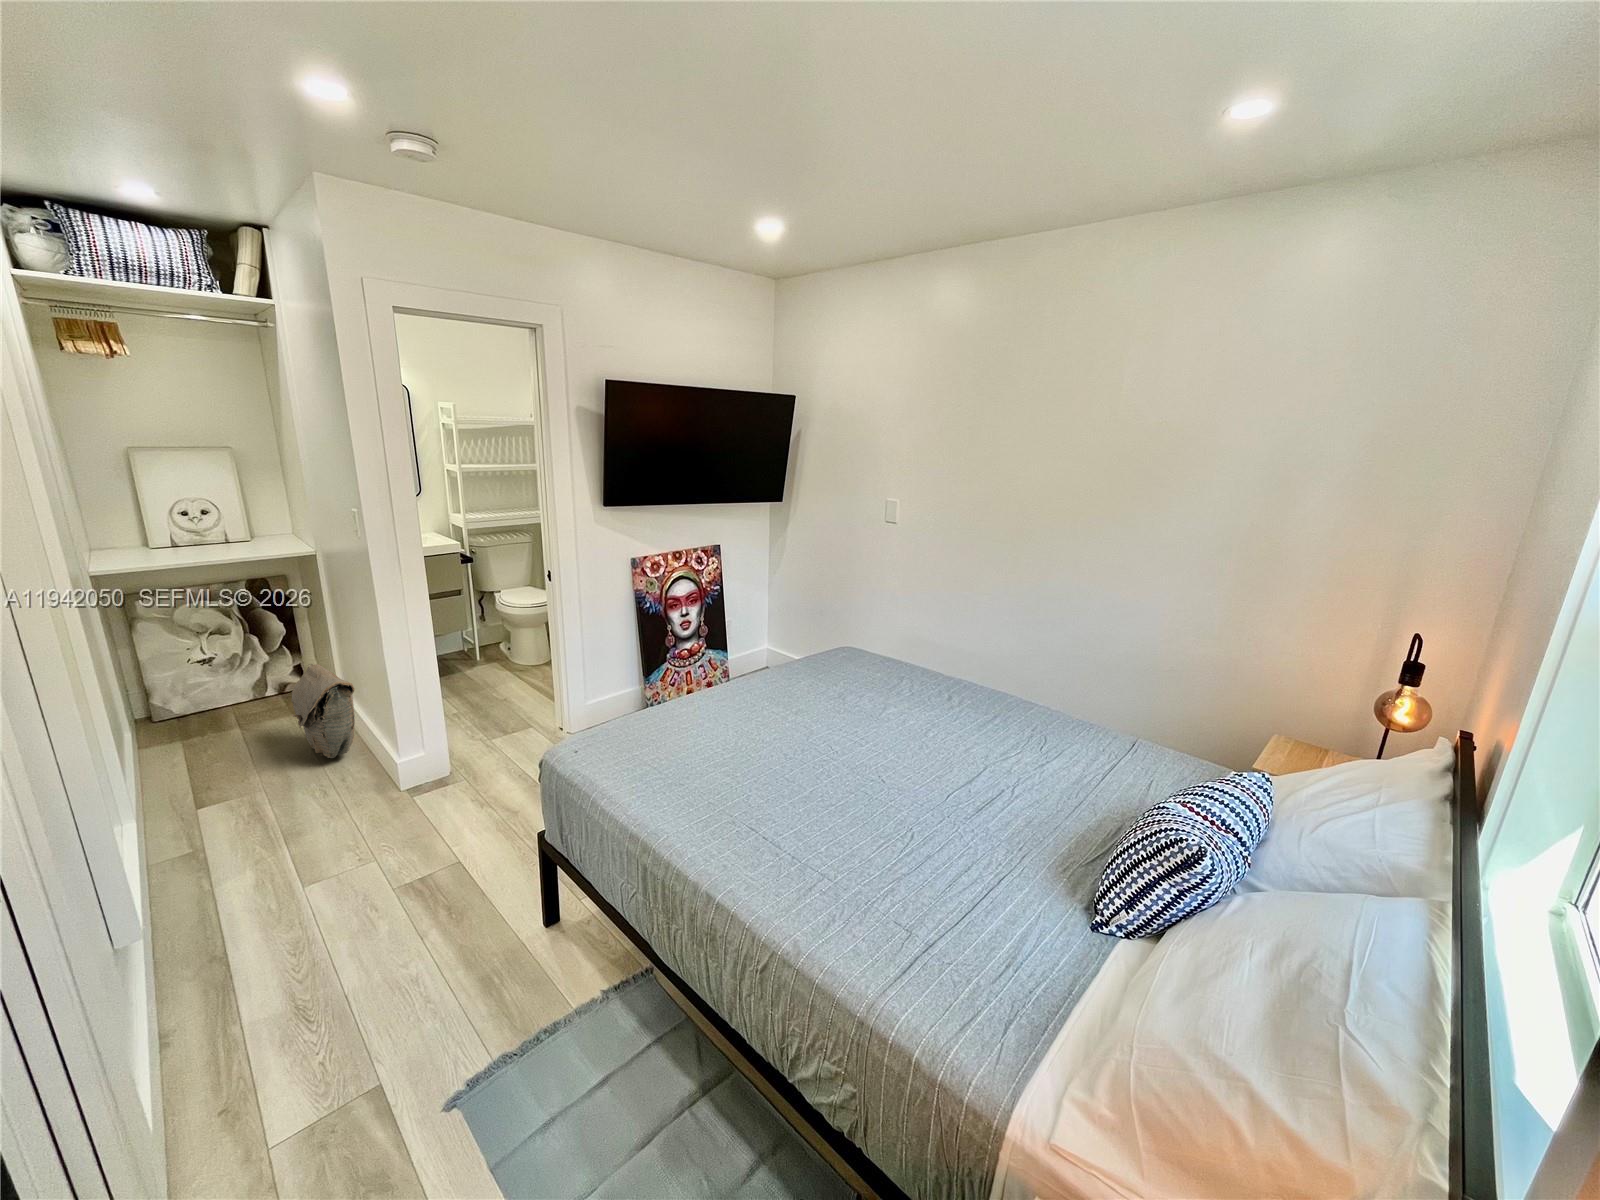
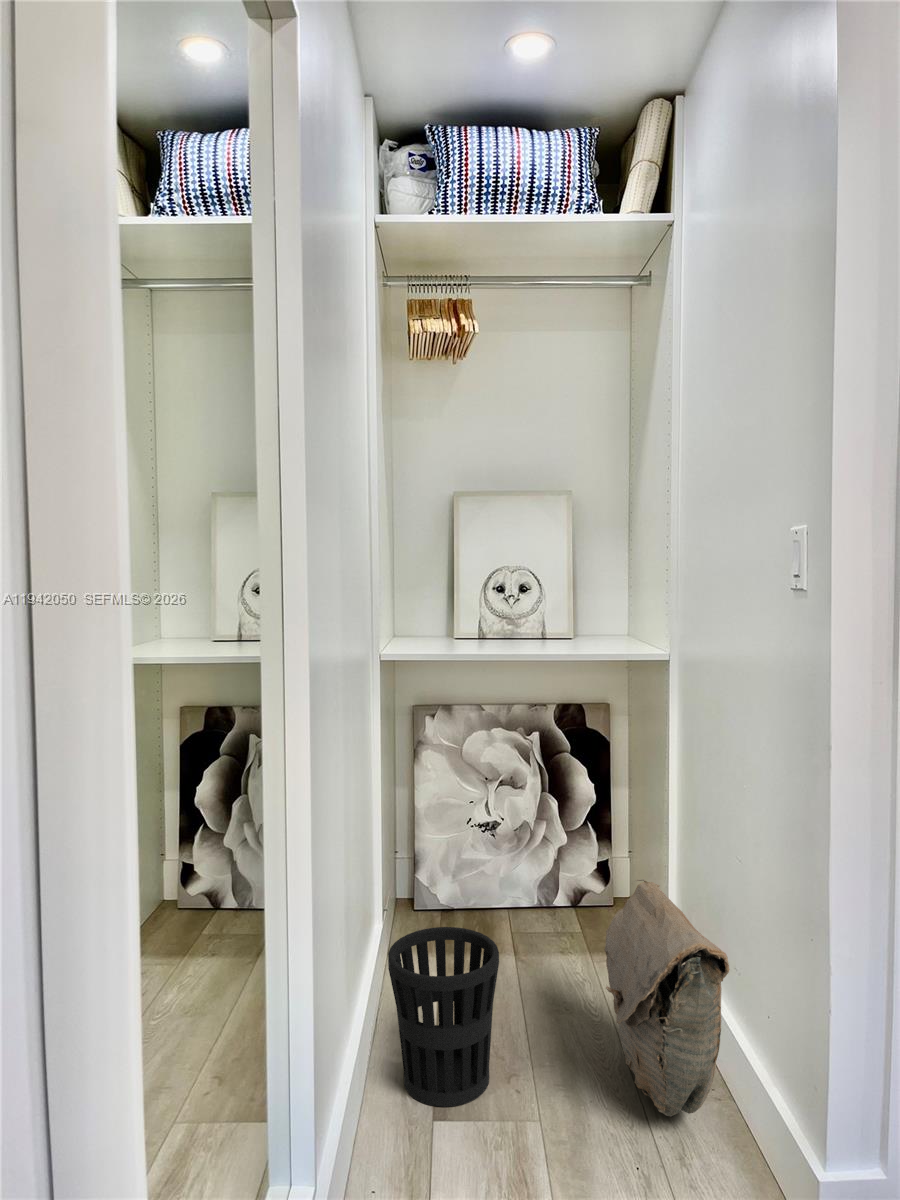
wastebasket: none [138,711,226,799] -> present [388,927,499,1107]

